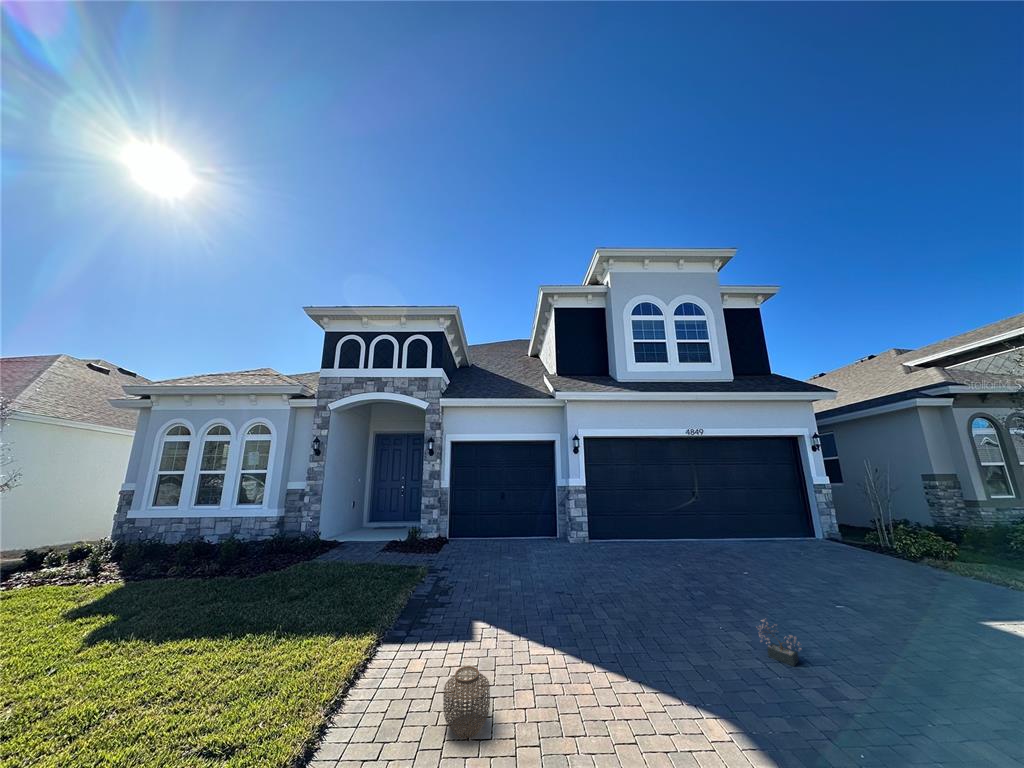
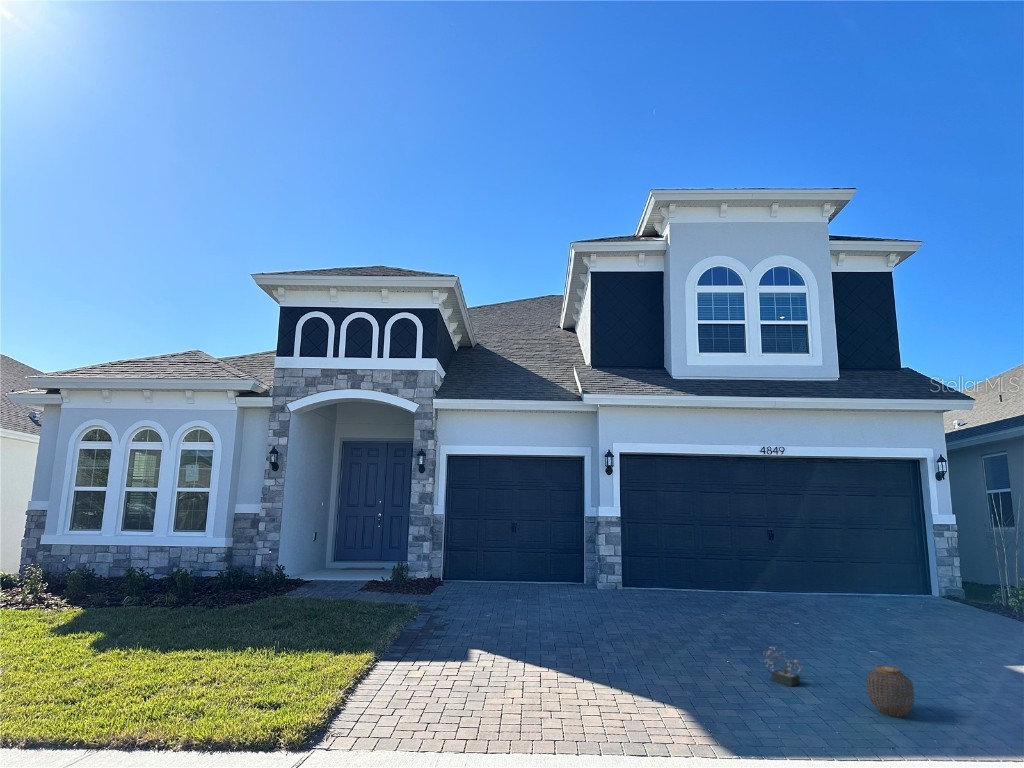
woven basket: present [443,666,490,738] -> present [866,665,914,717]

